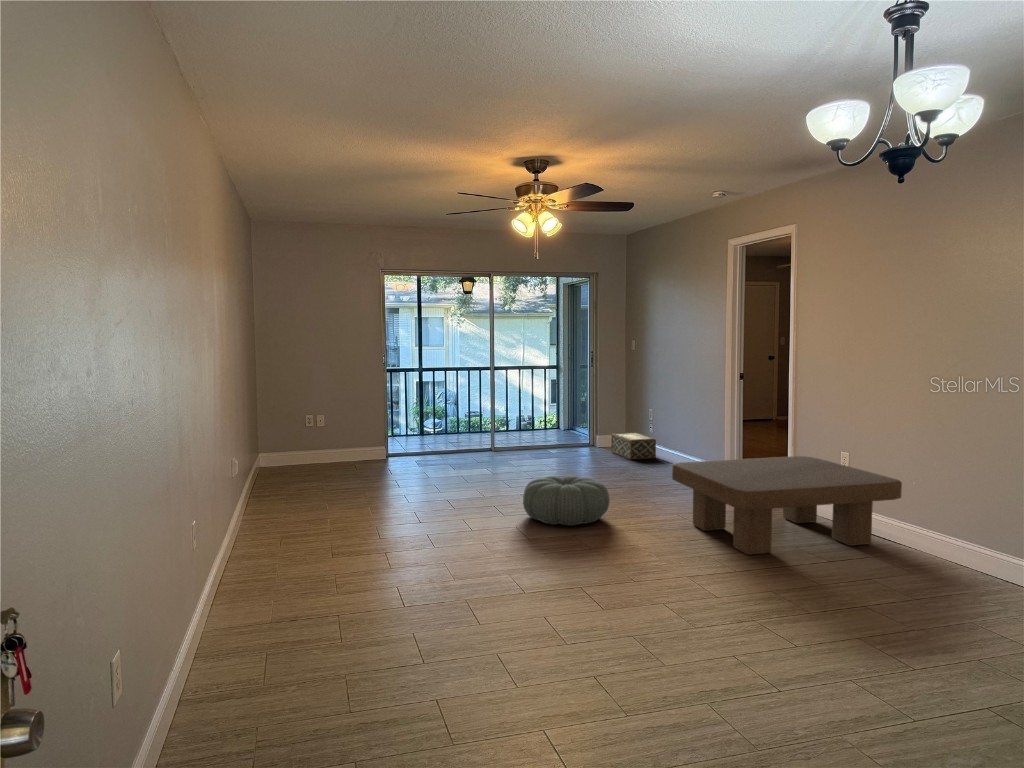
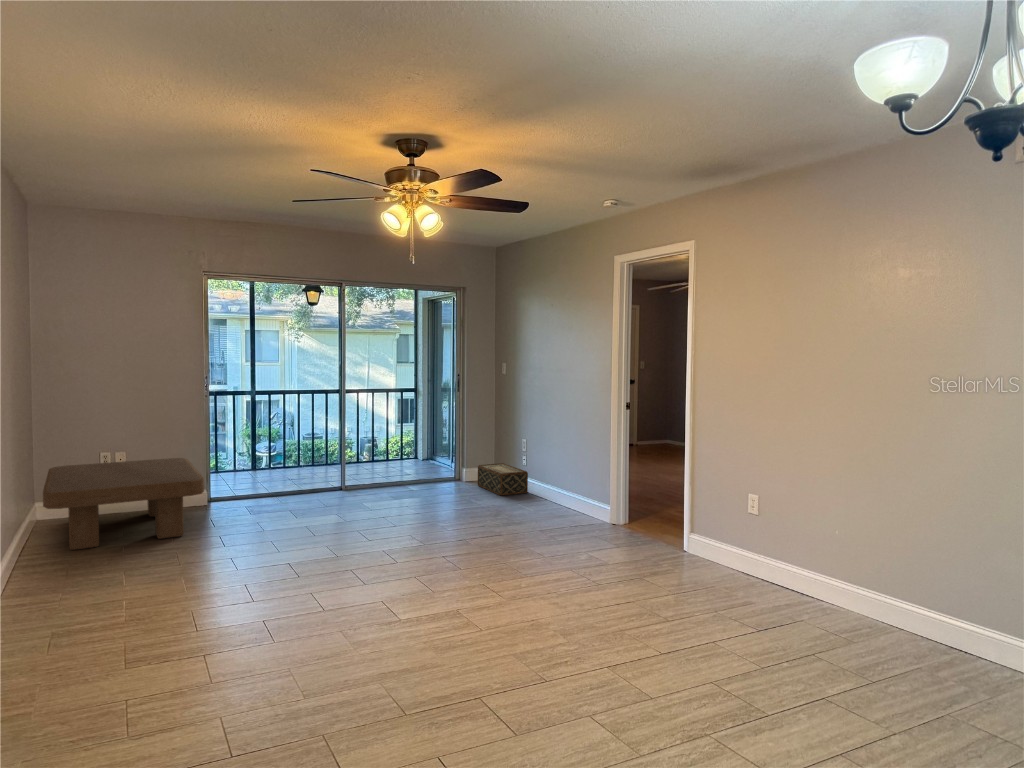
coffee table: present [672,456,902,555] -> present [43,458,204,550]
pouf: present [523,475,610,525] -> none [391,531,498,599]

